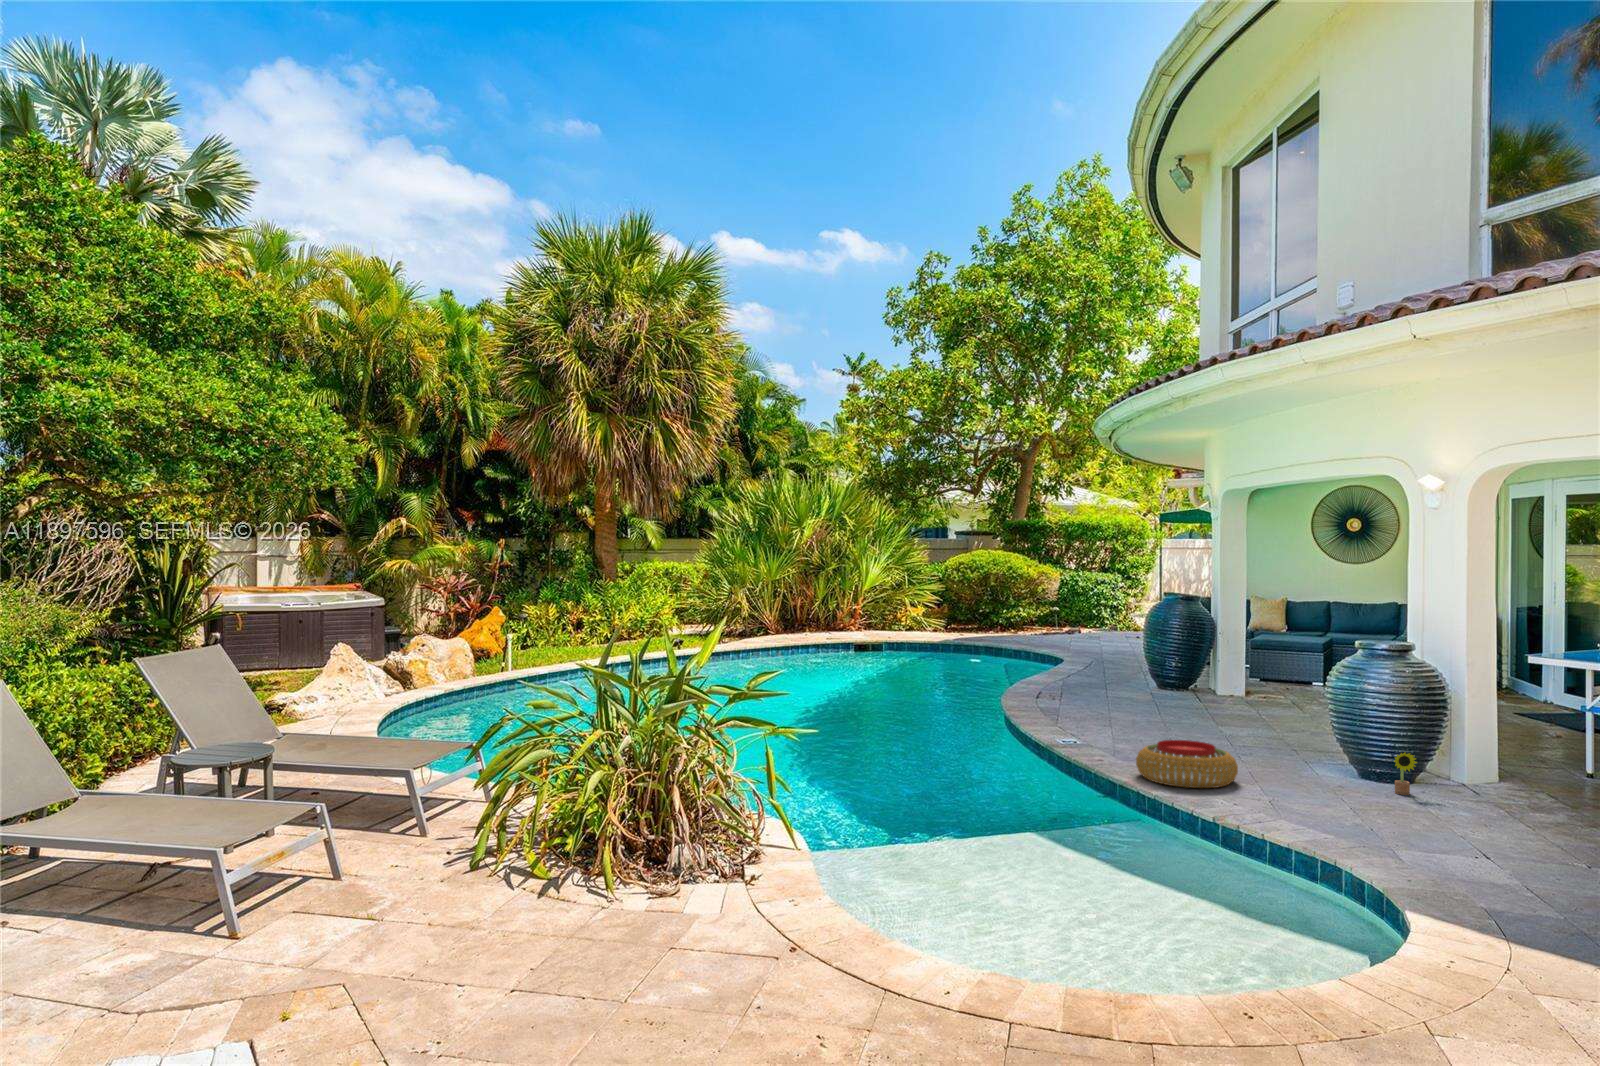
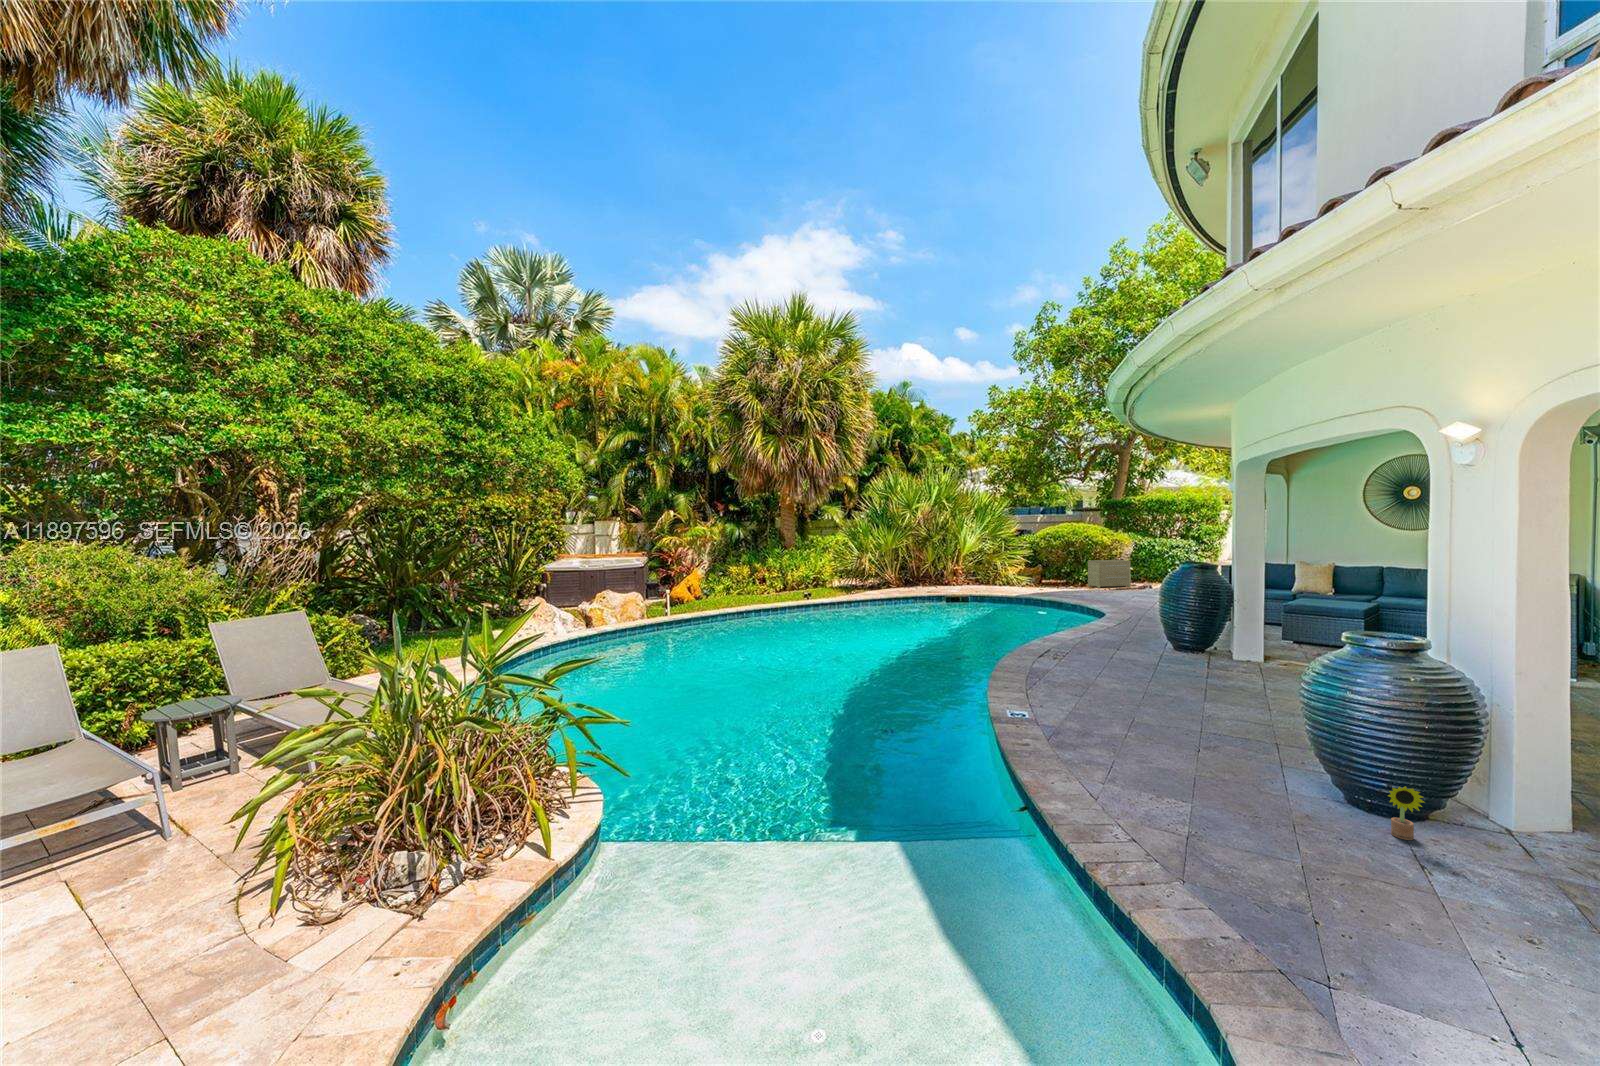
side table: none [1006,599,1055,634] -> present [1088,560,1131,588]
pouf: present [1136,740,1238,788] -> none [1062,731,1178,796]

